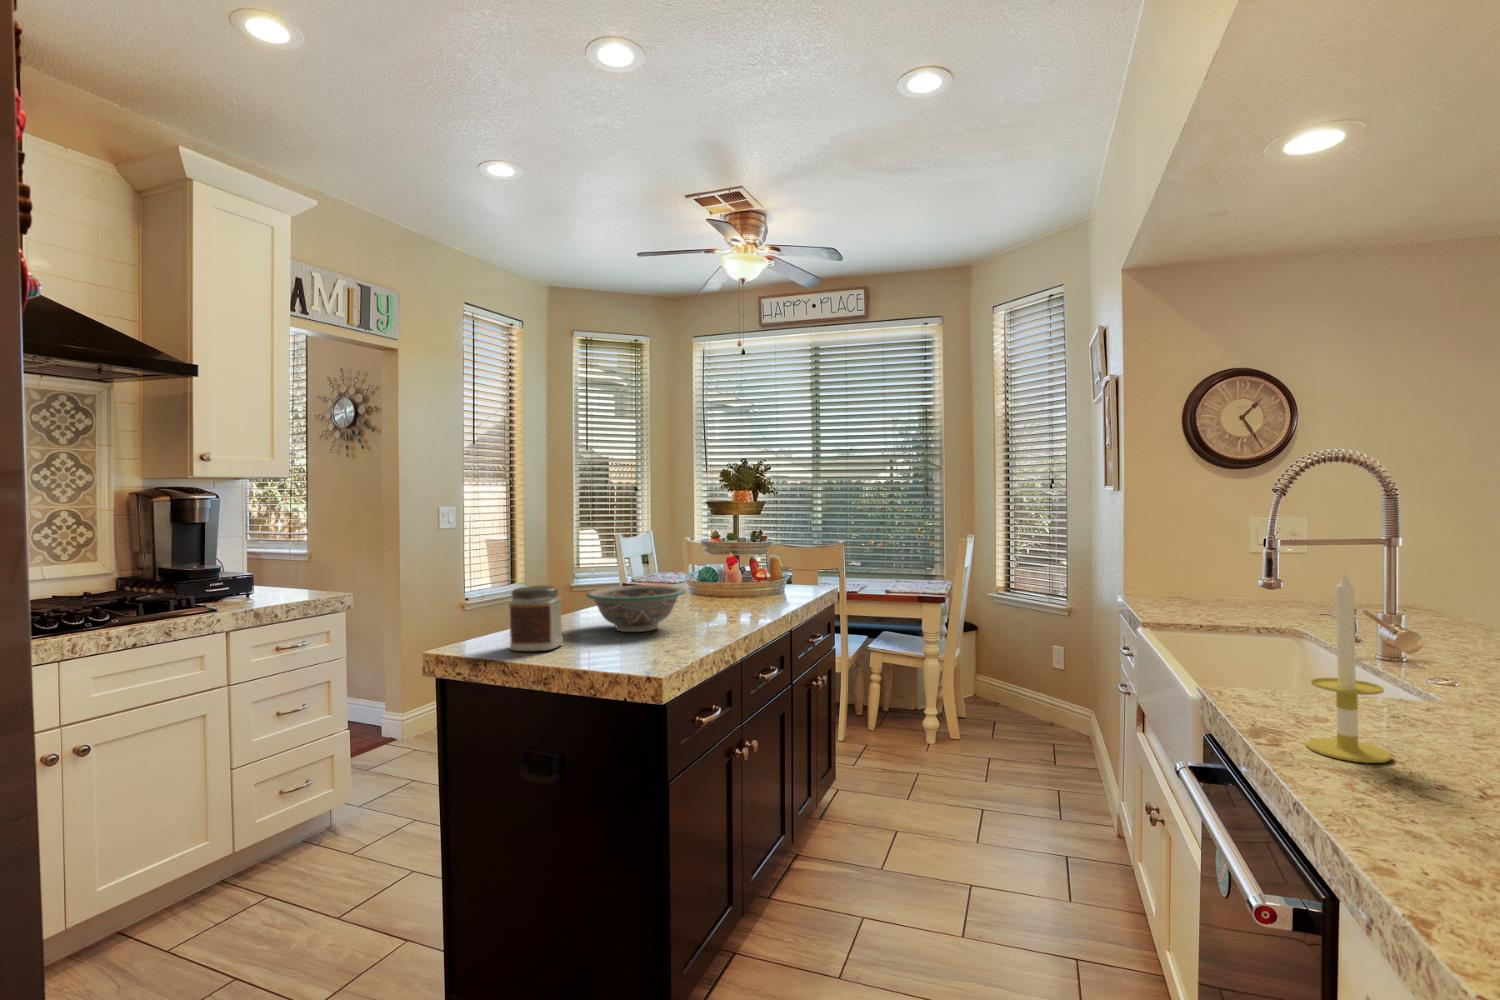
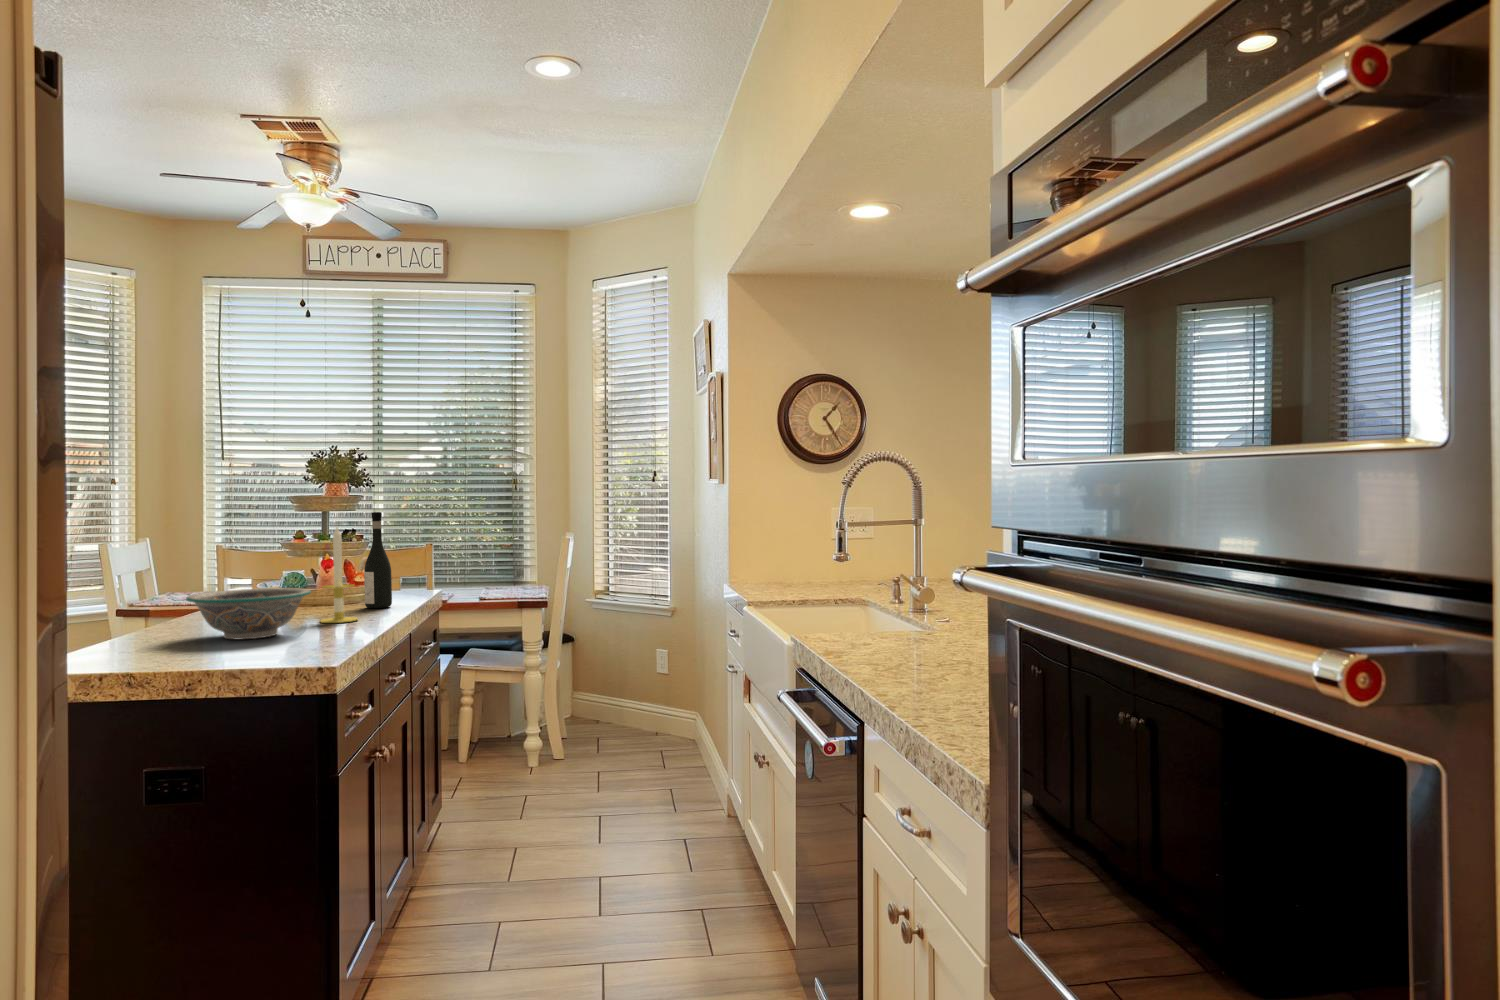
wine bottle: none [755,518,777,603] -> present [364,512,392,608]
candle: present [1306,573,1392,763] -> present [320,528,357,623]
jar: present [509,585,563,651] -> none [112,587,180,662]

